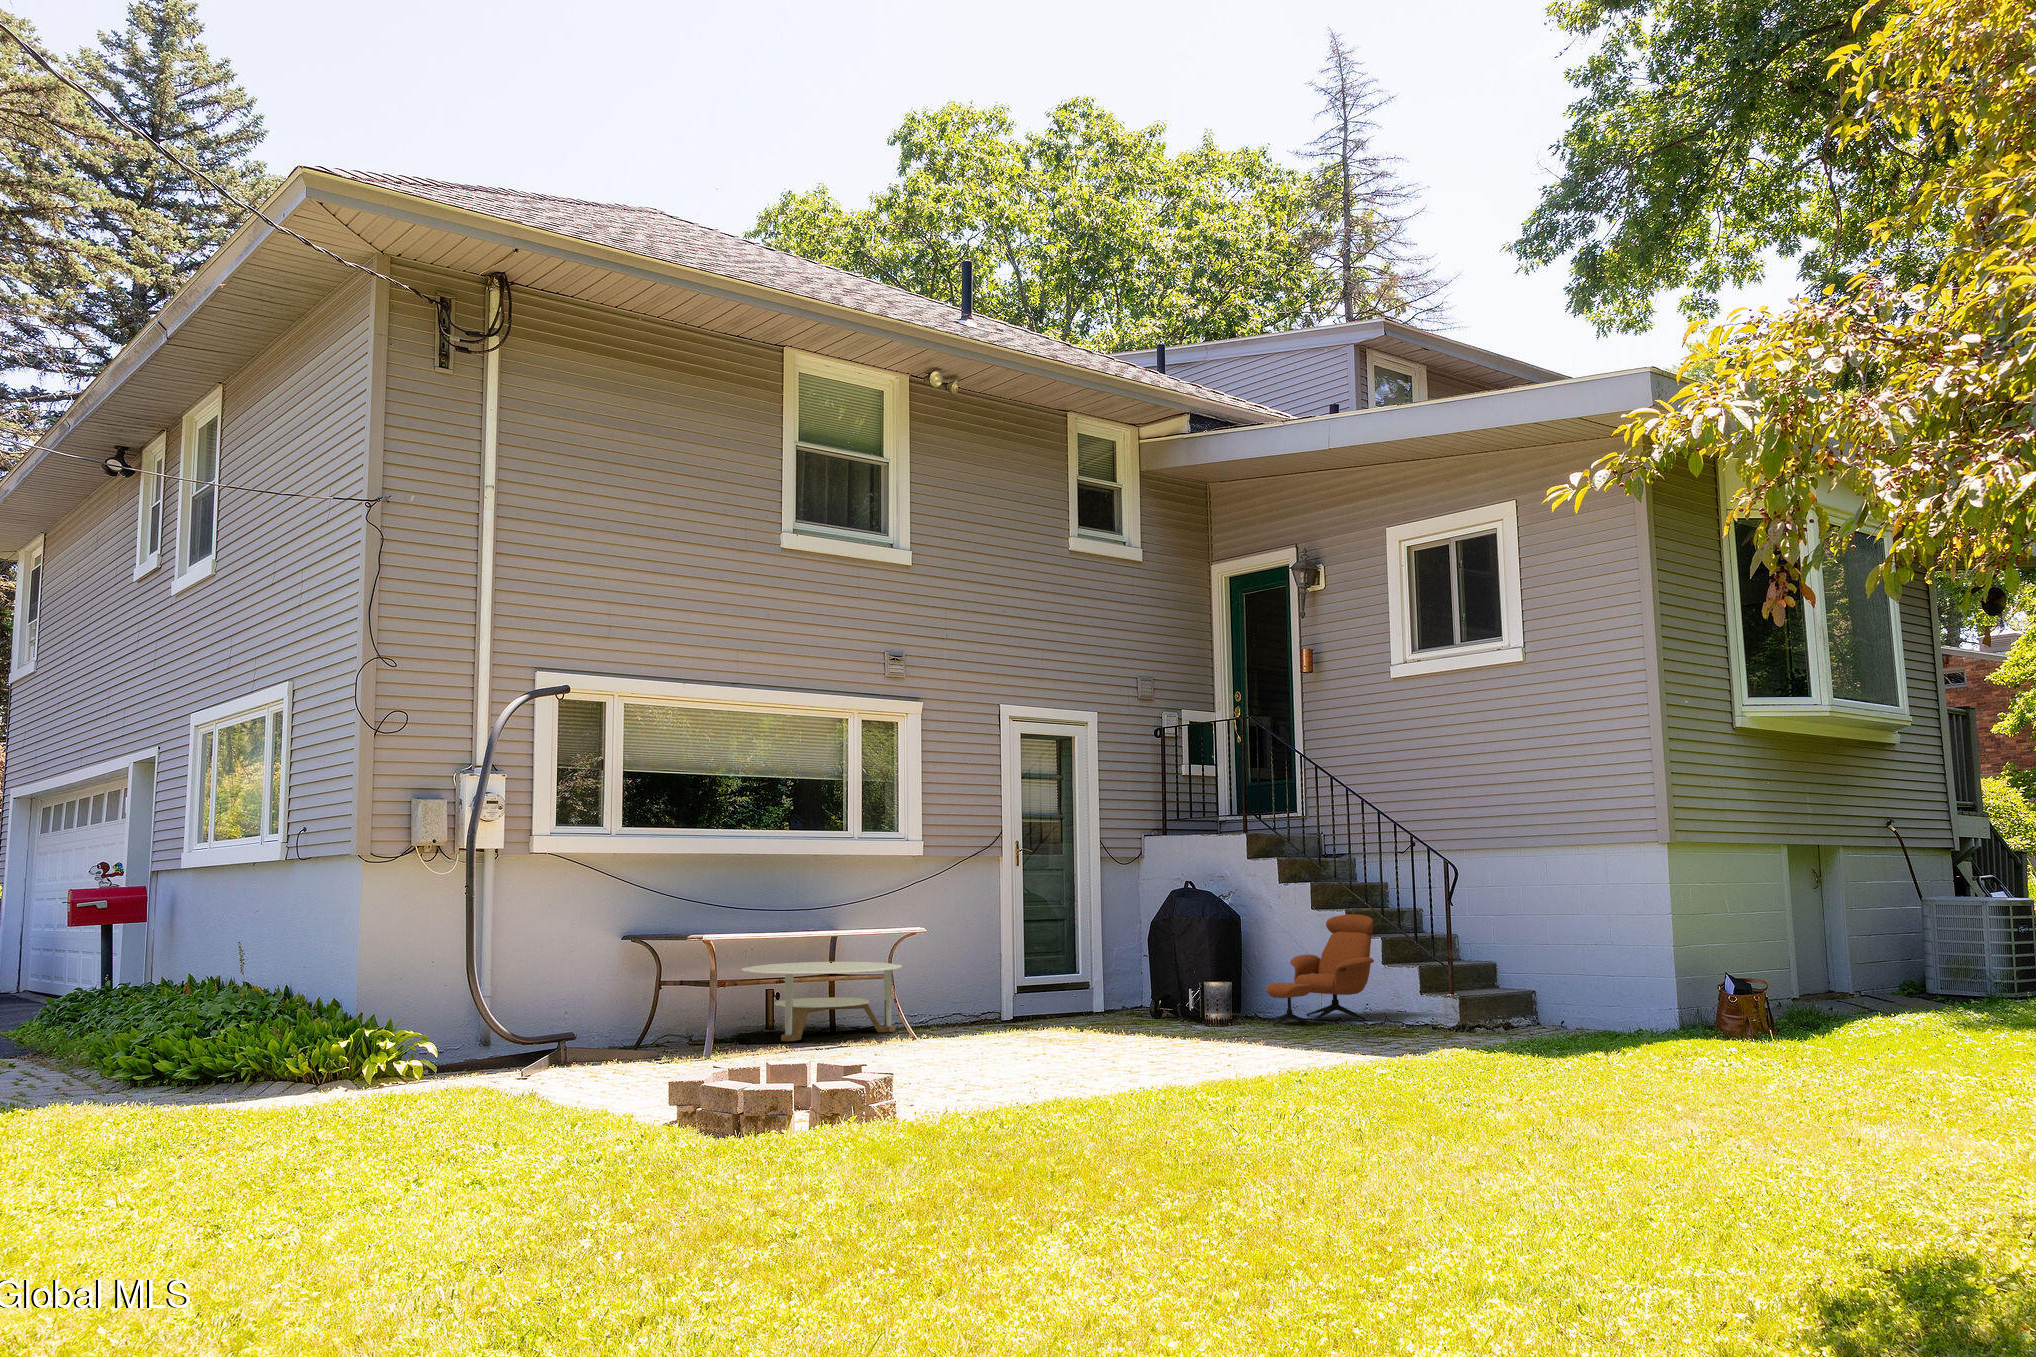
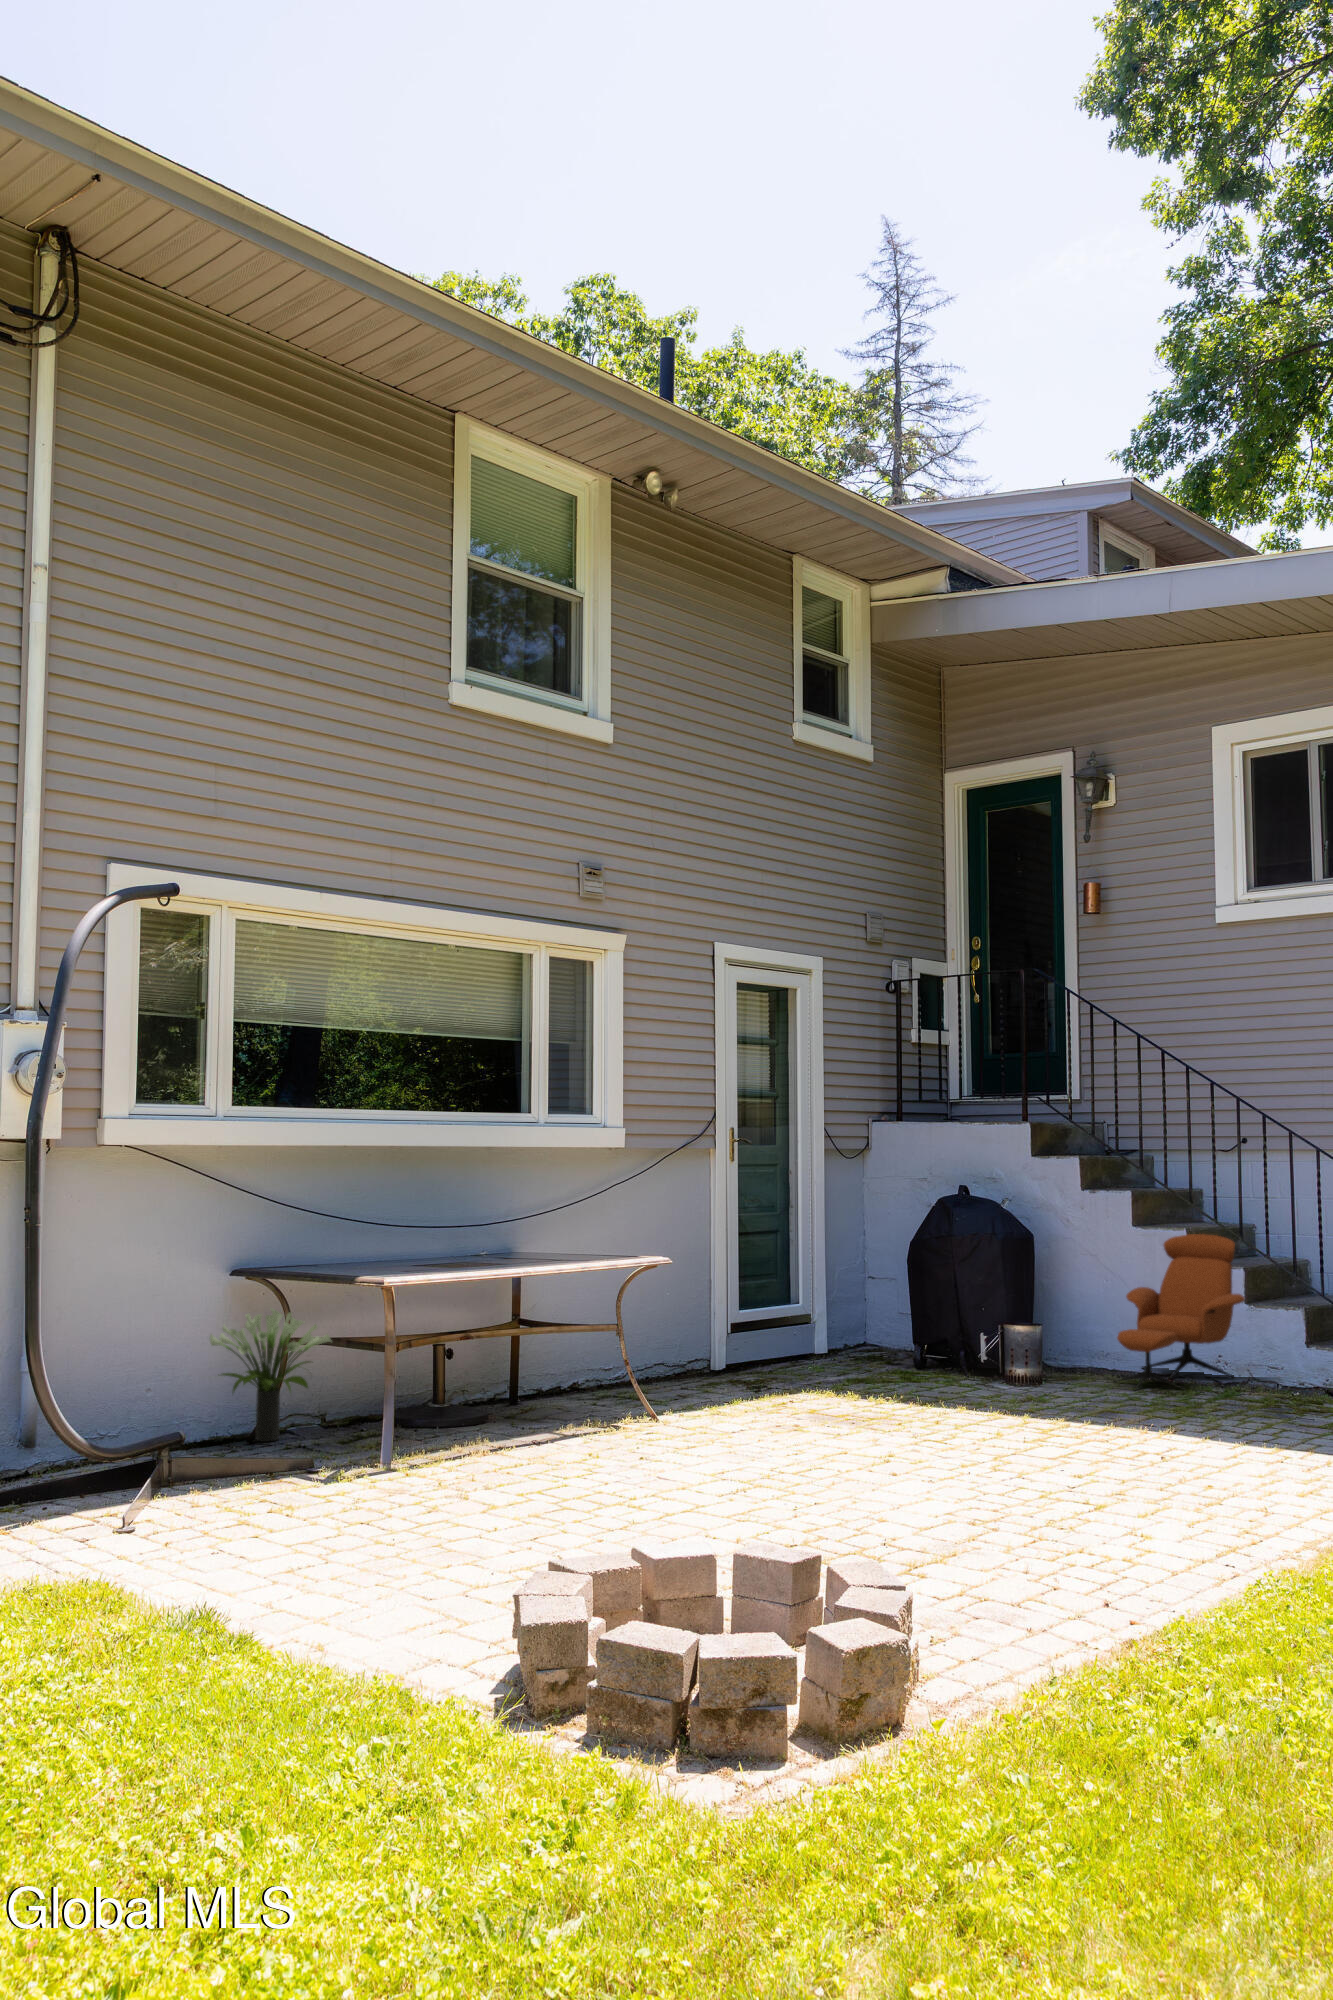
potted plant: none [600,958,678,1044] -> present [210,1309,331,1442]
round table: present [742,962,902,1041] -> none [409,1302,645,1431]

